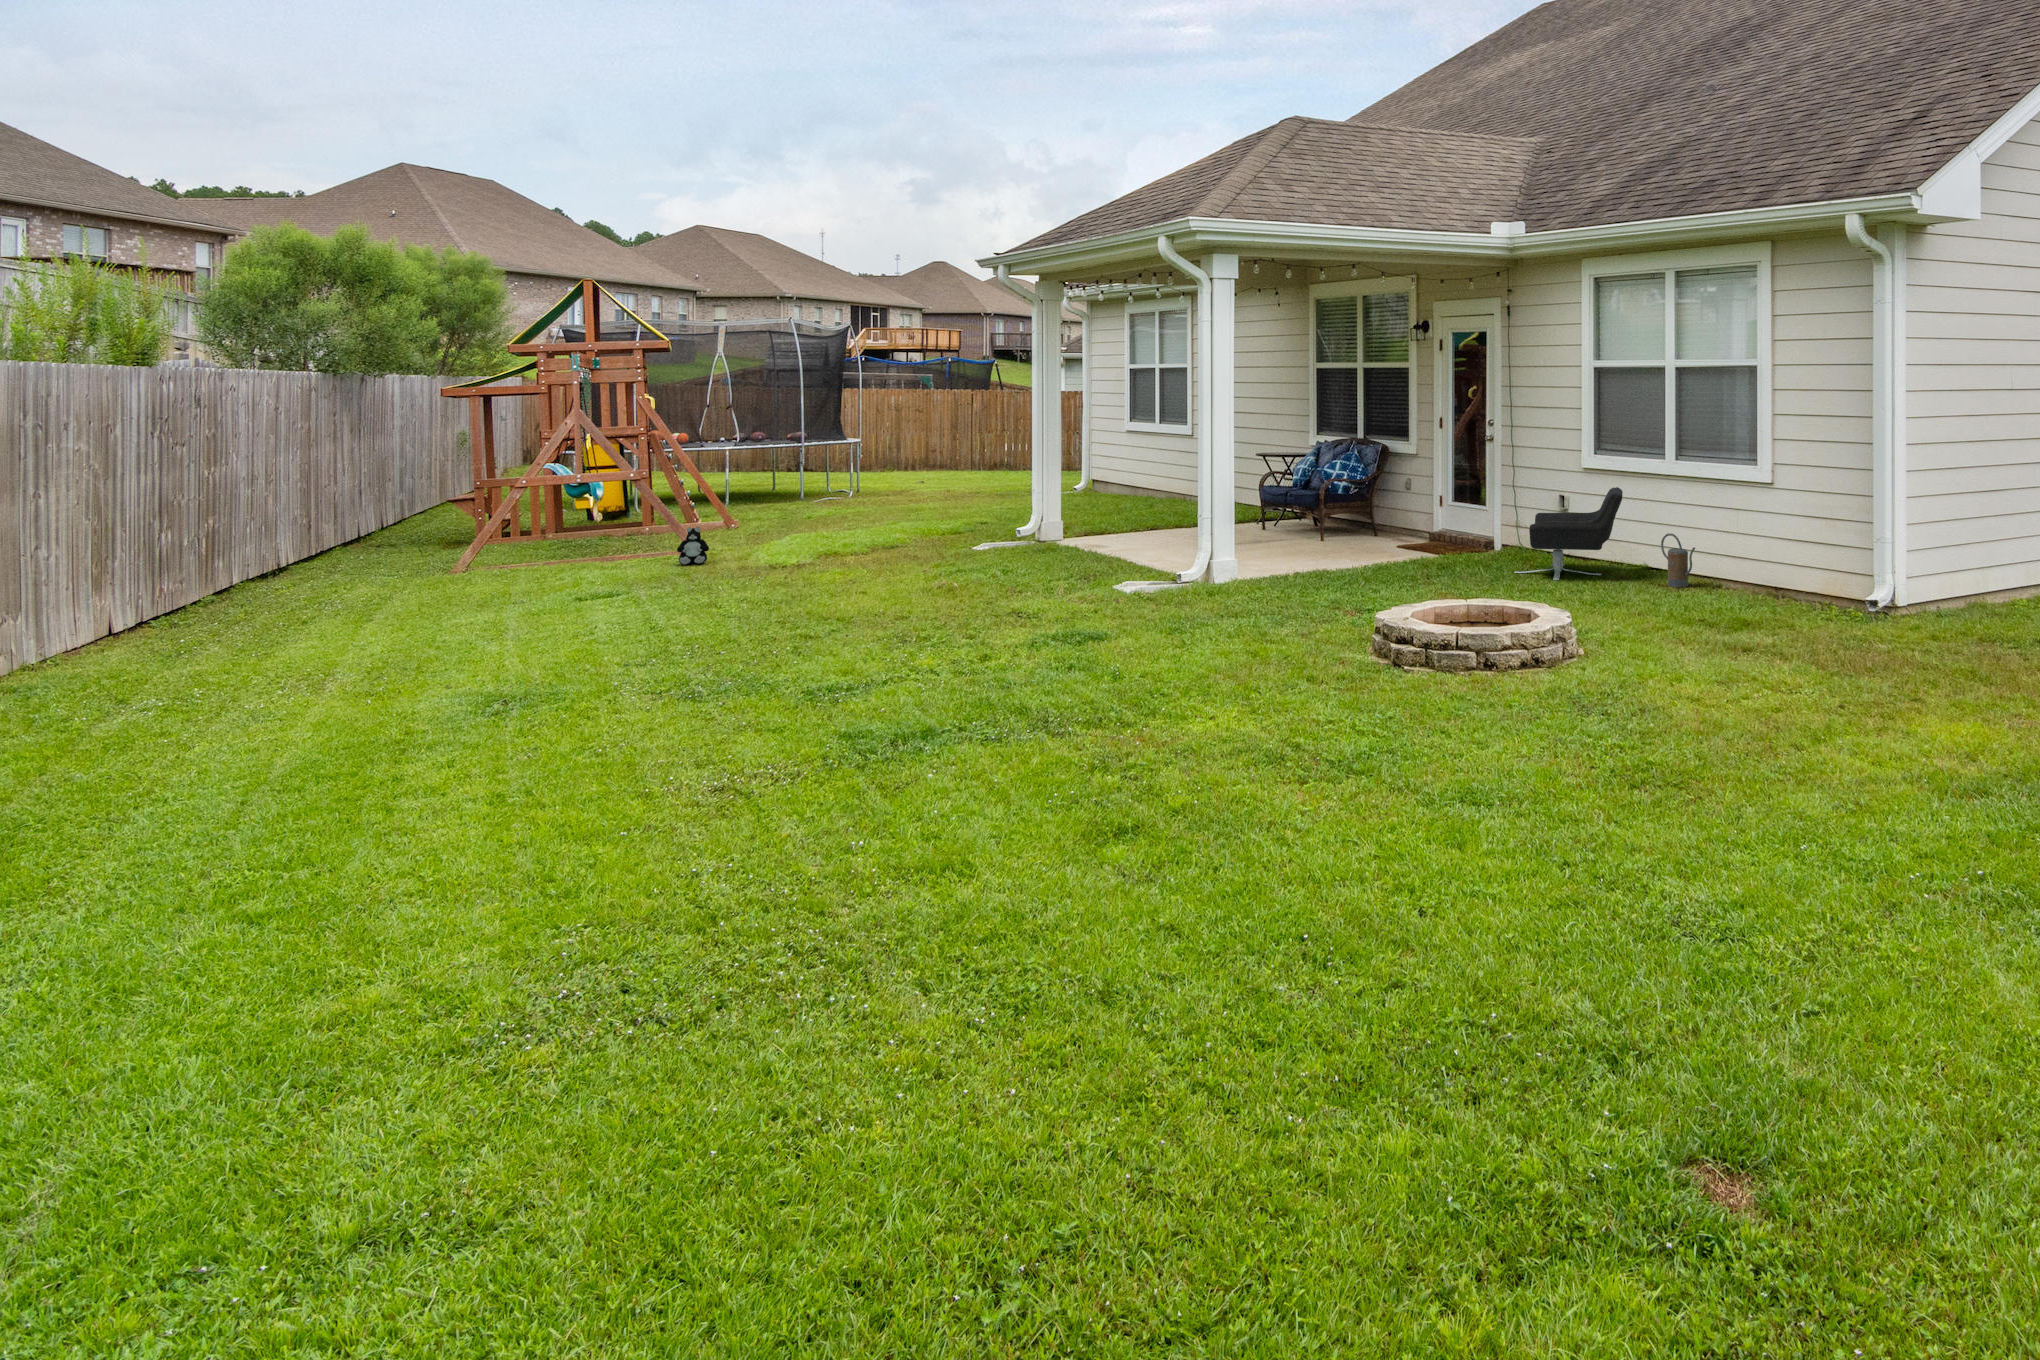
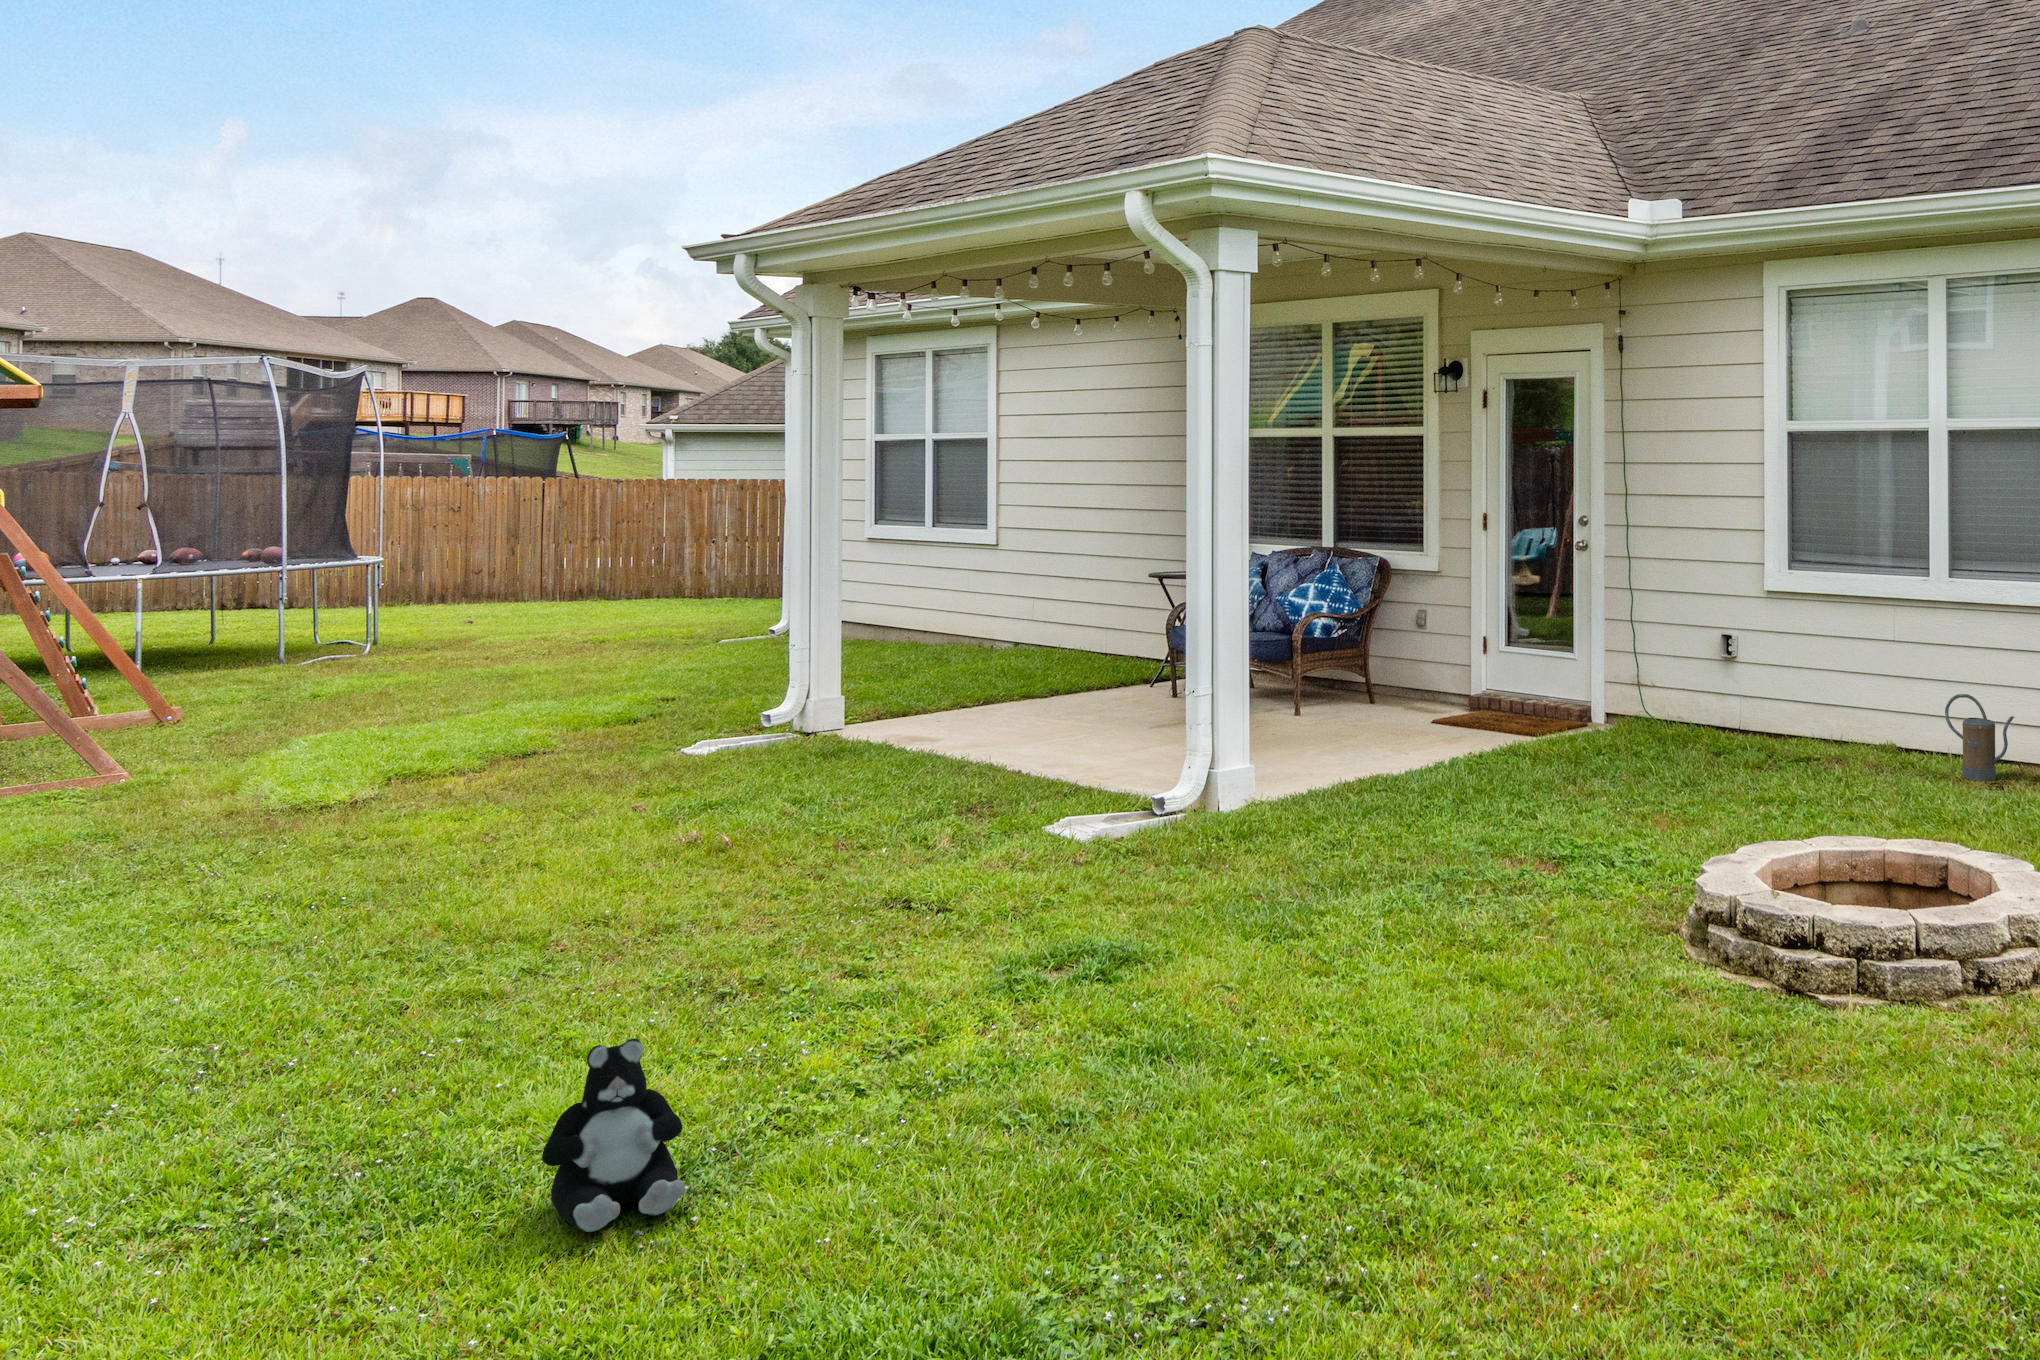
lounge chair: present [1515,487,1623,580] -> none [1695,620,1876,776]
plush toy: present [677,527,709,565] -> present [542,1039,685,1232]

